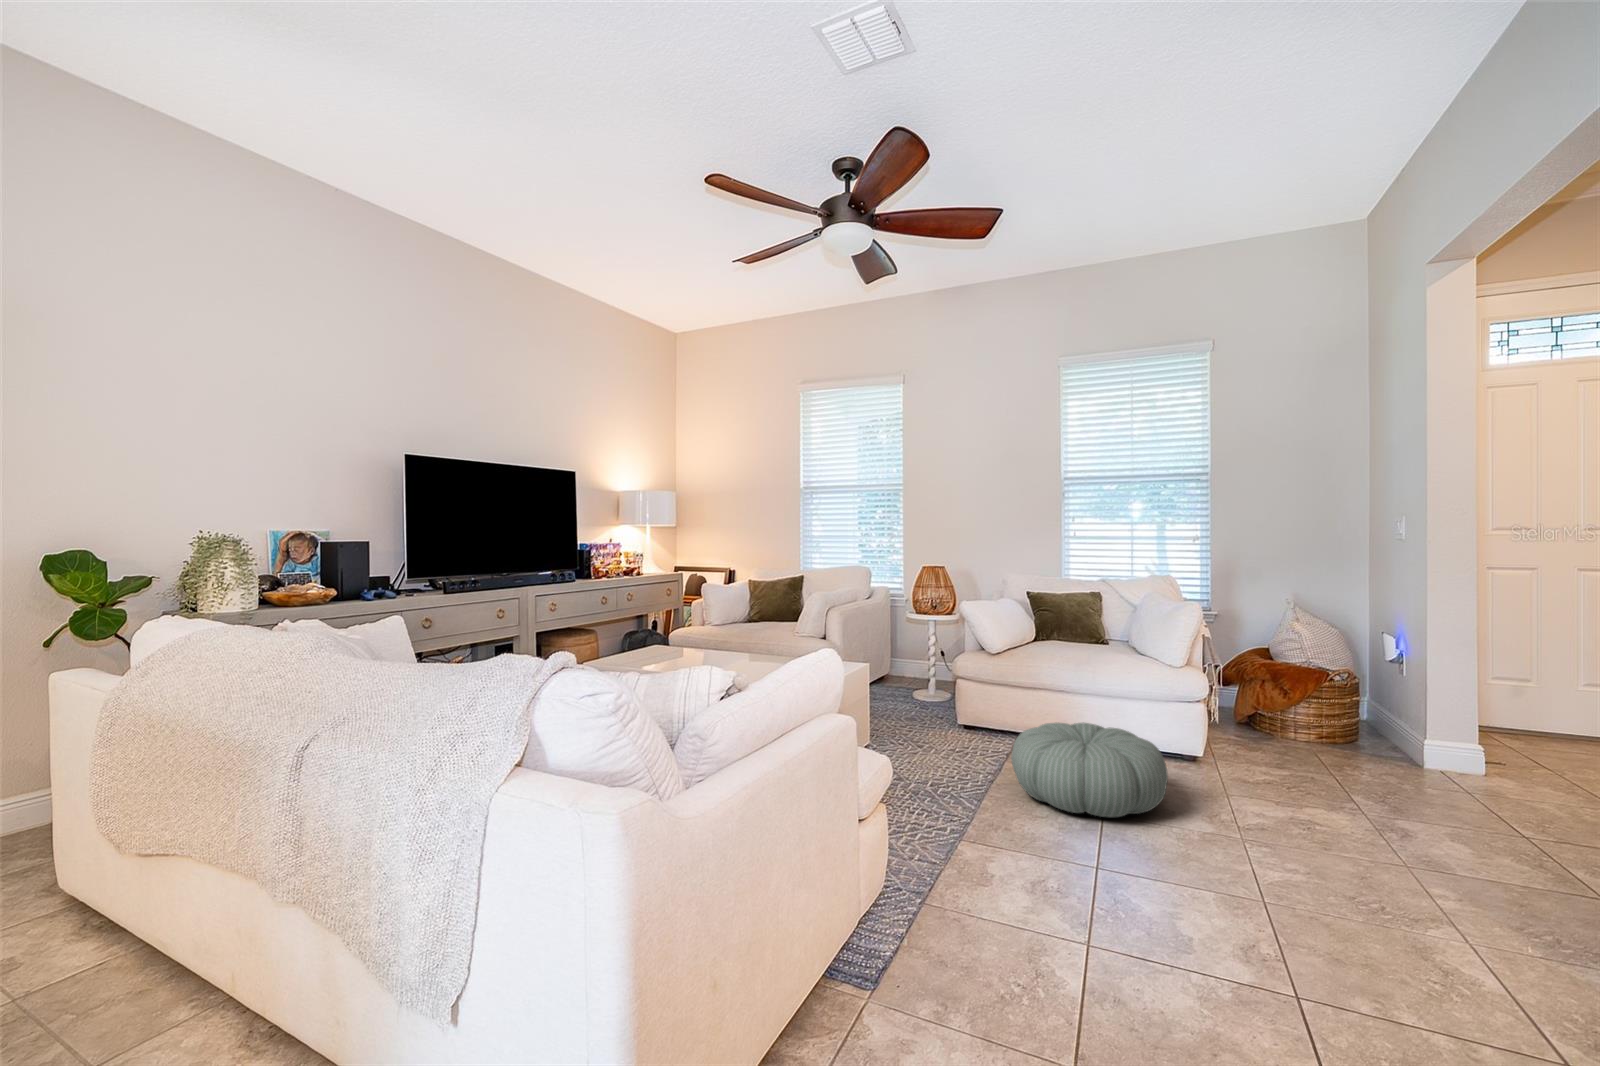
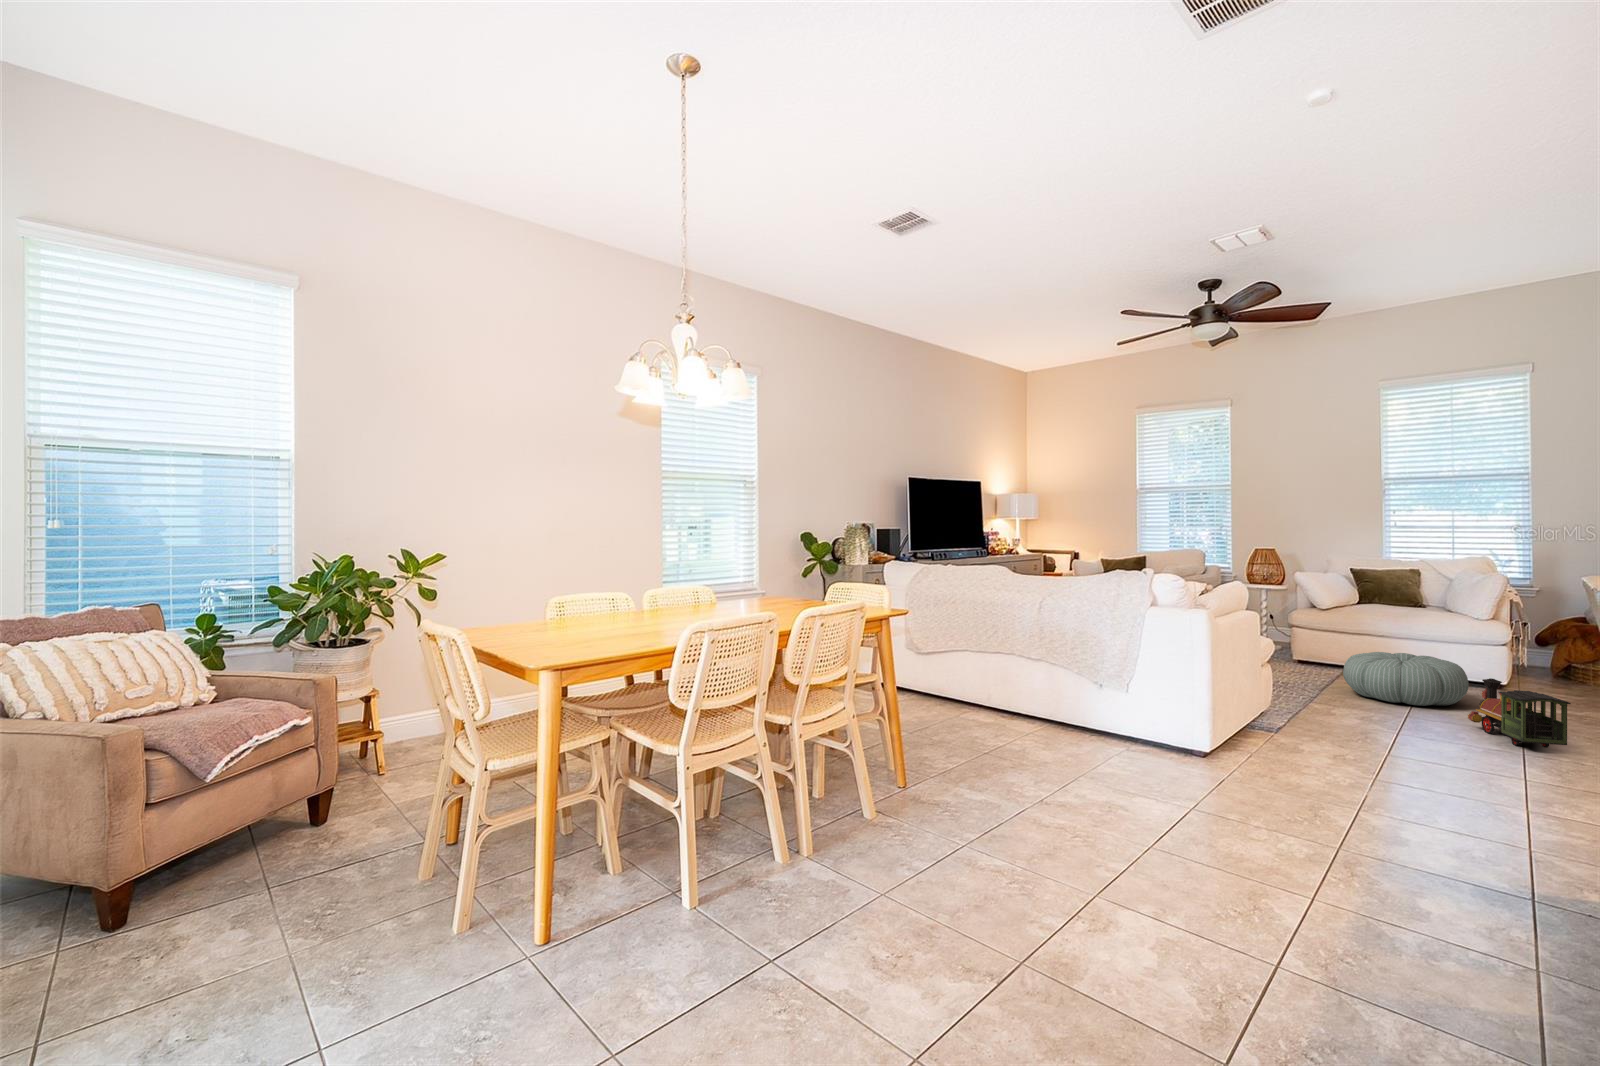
toy train: none [1179,793,1346,942] -> present [1468,678,1571,748]

